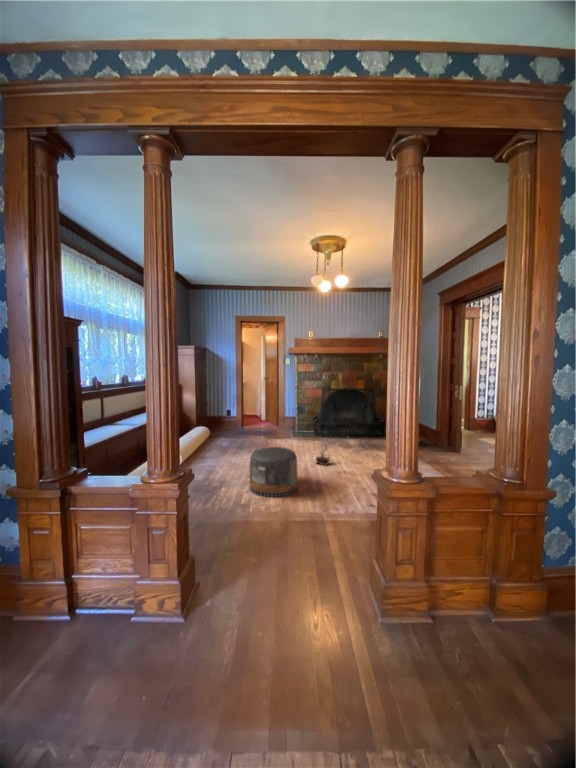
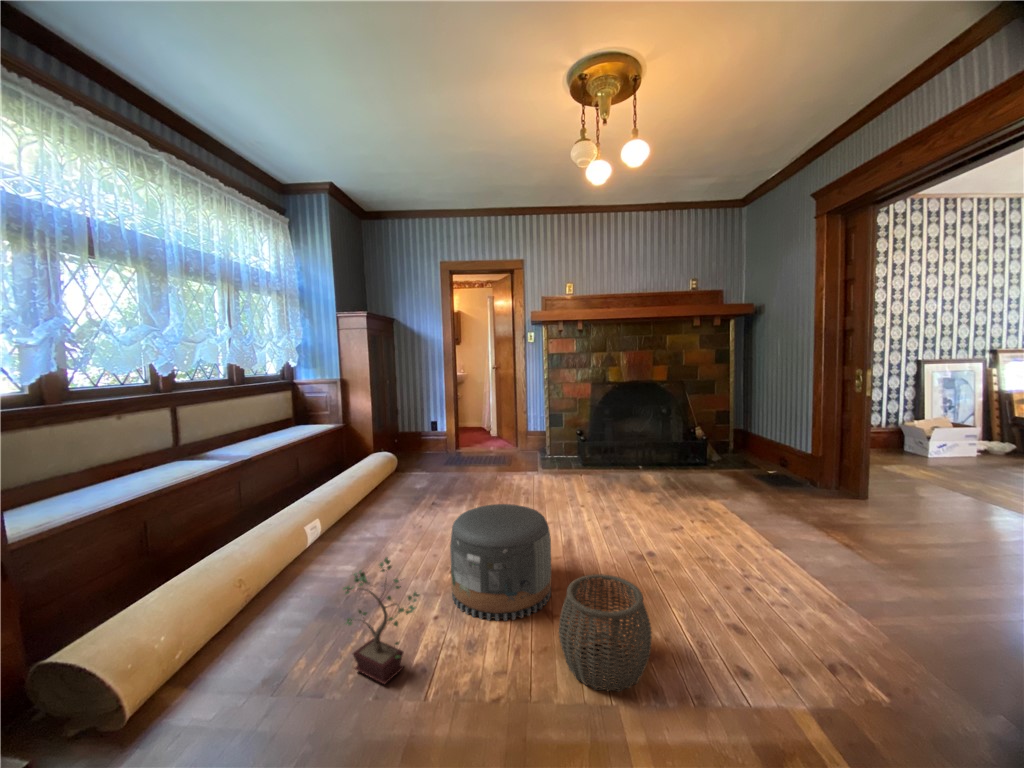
potted plant: present [313,431,329,465] -> present [343,557,419,684]
woven basket: none [300,473,340,518] -> present [559,574,652,692]

